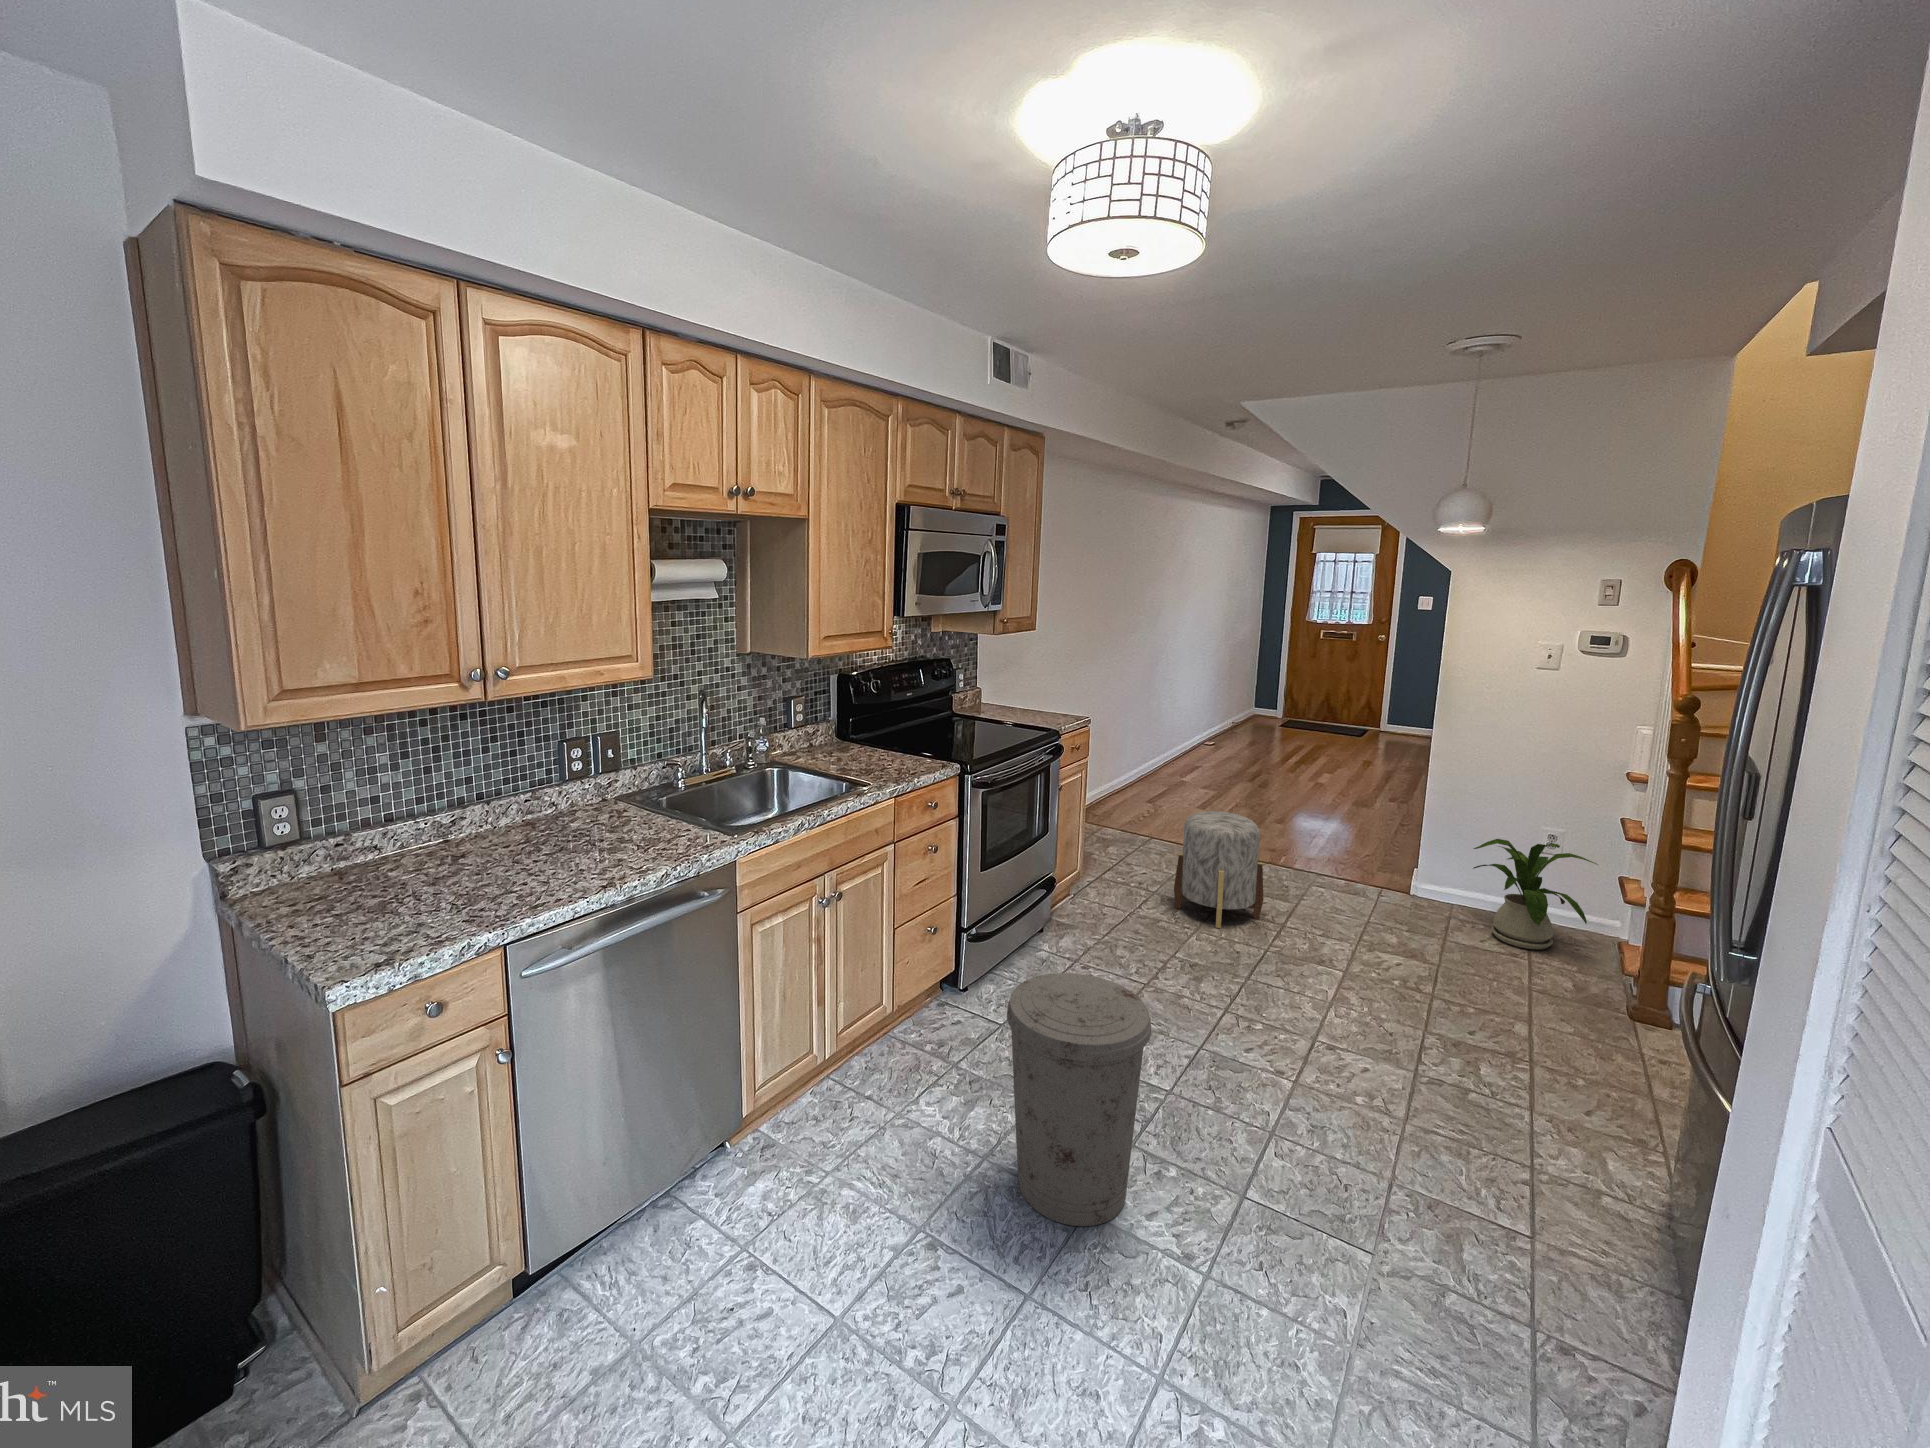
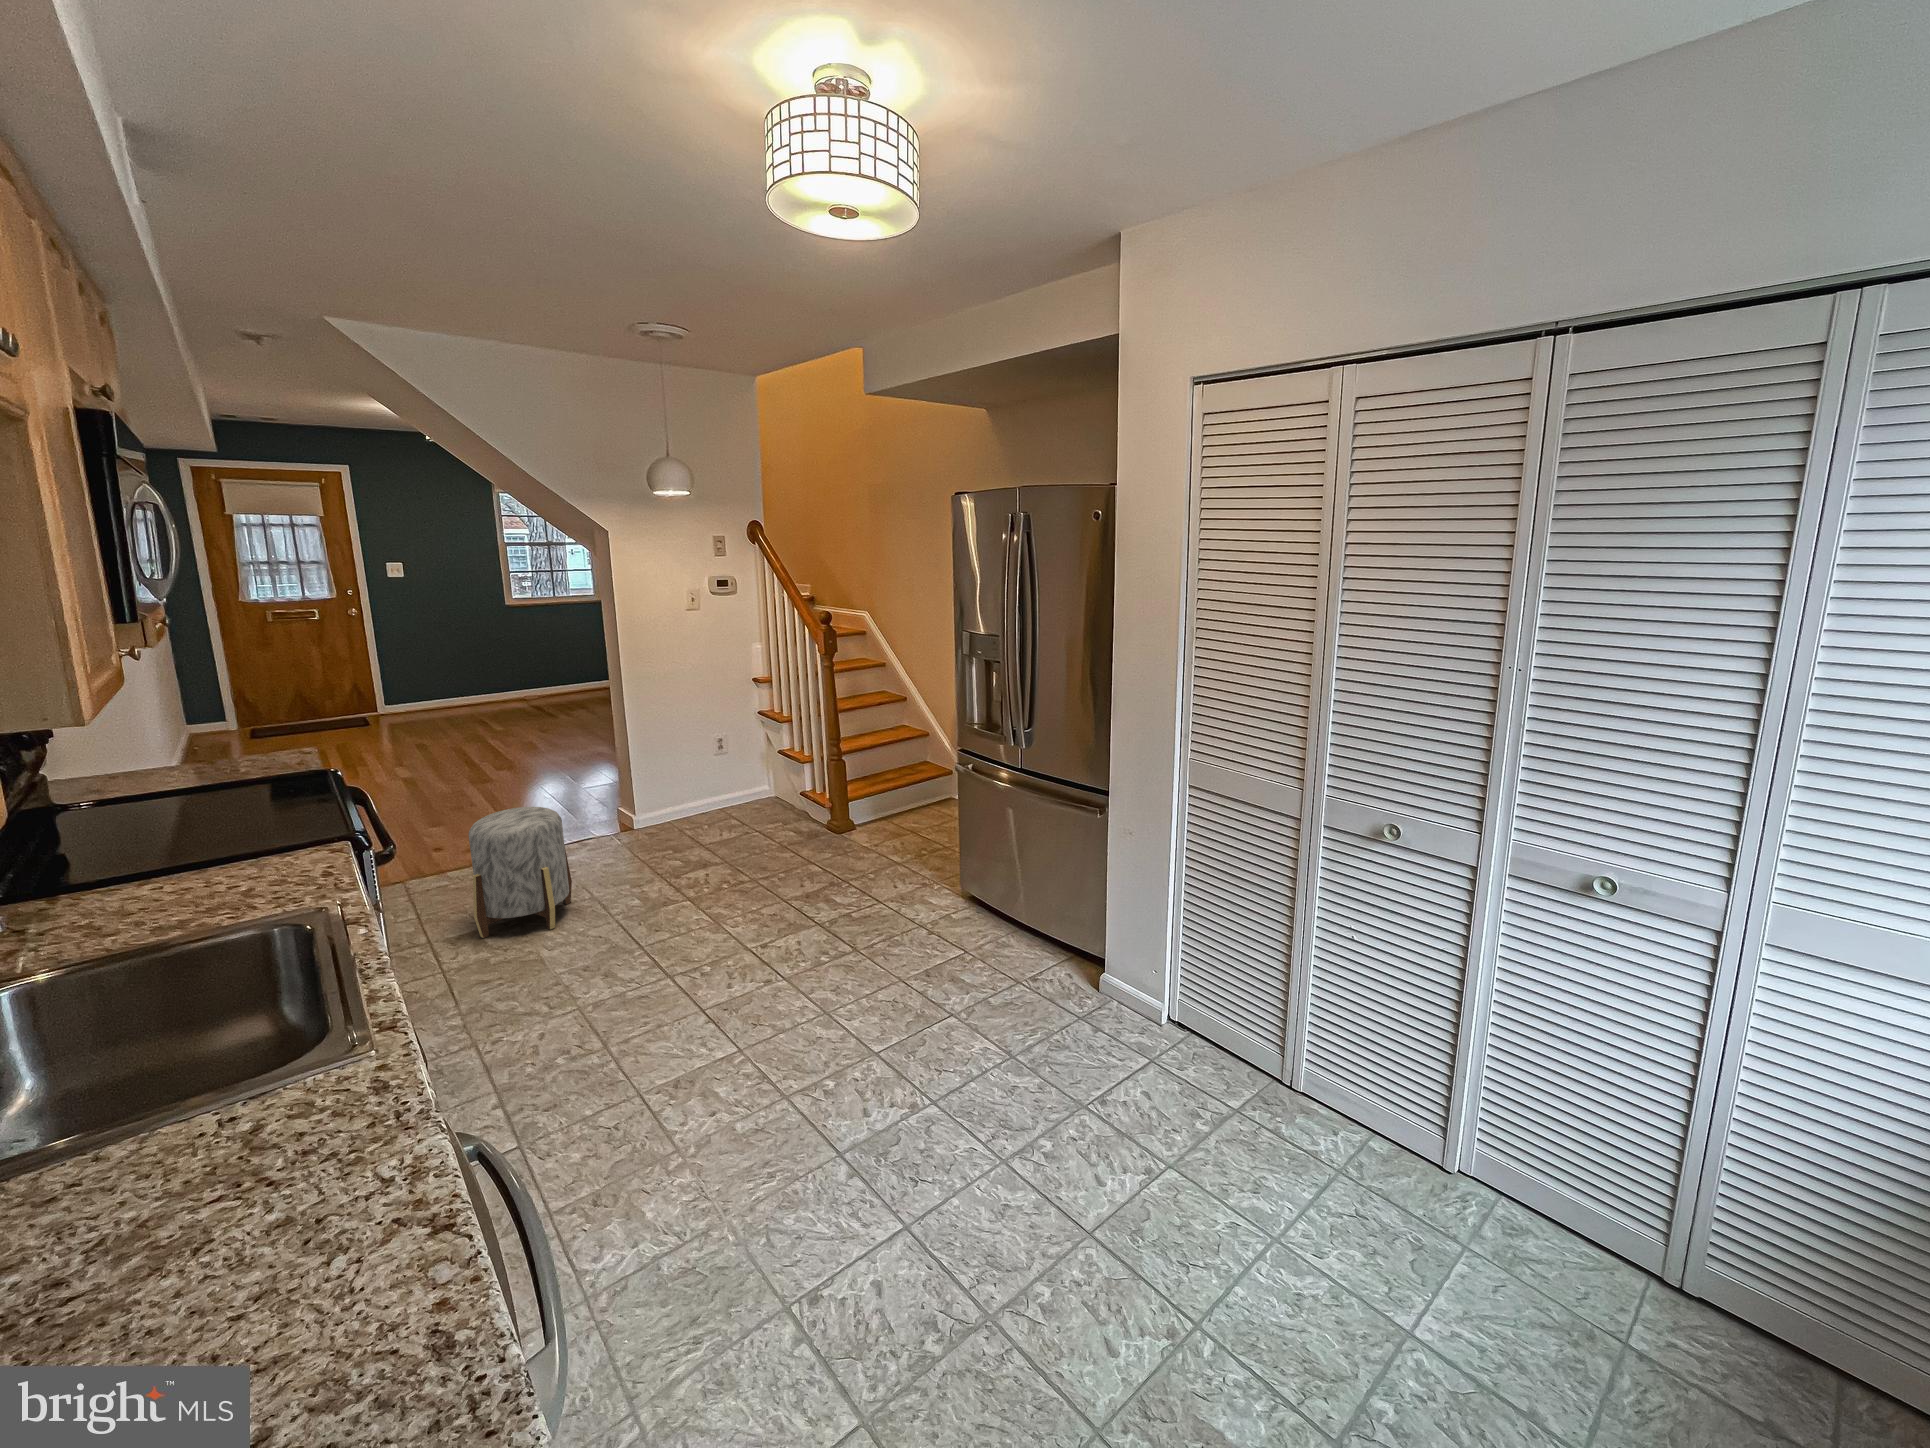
house plant: present [1473,839,1596,949] -> none [686,740,782,828]
trash can: present [1007,973,1151,1226] -> none [720,947,868,1200]

